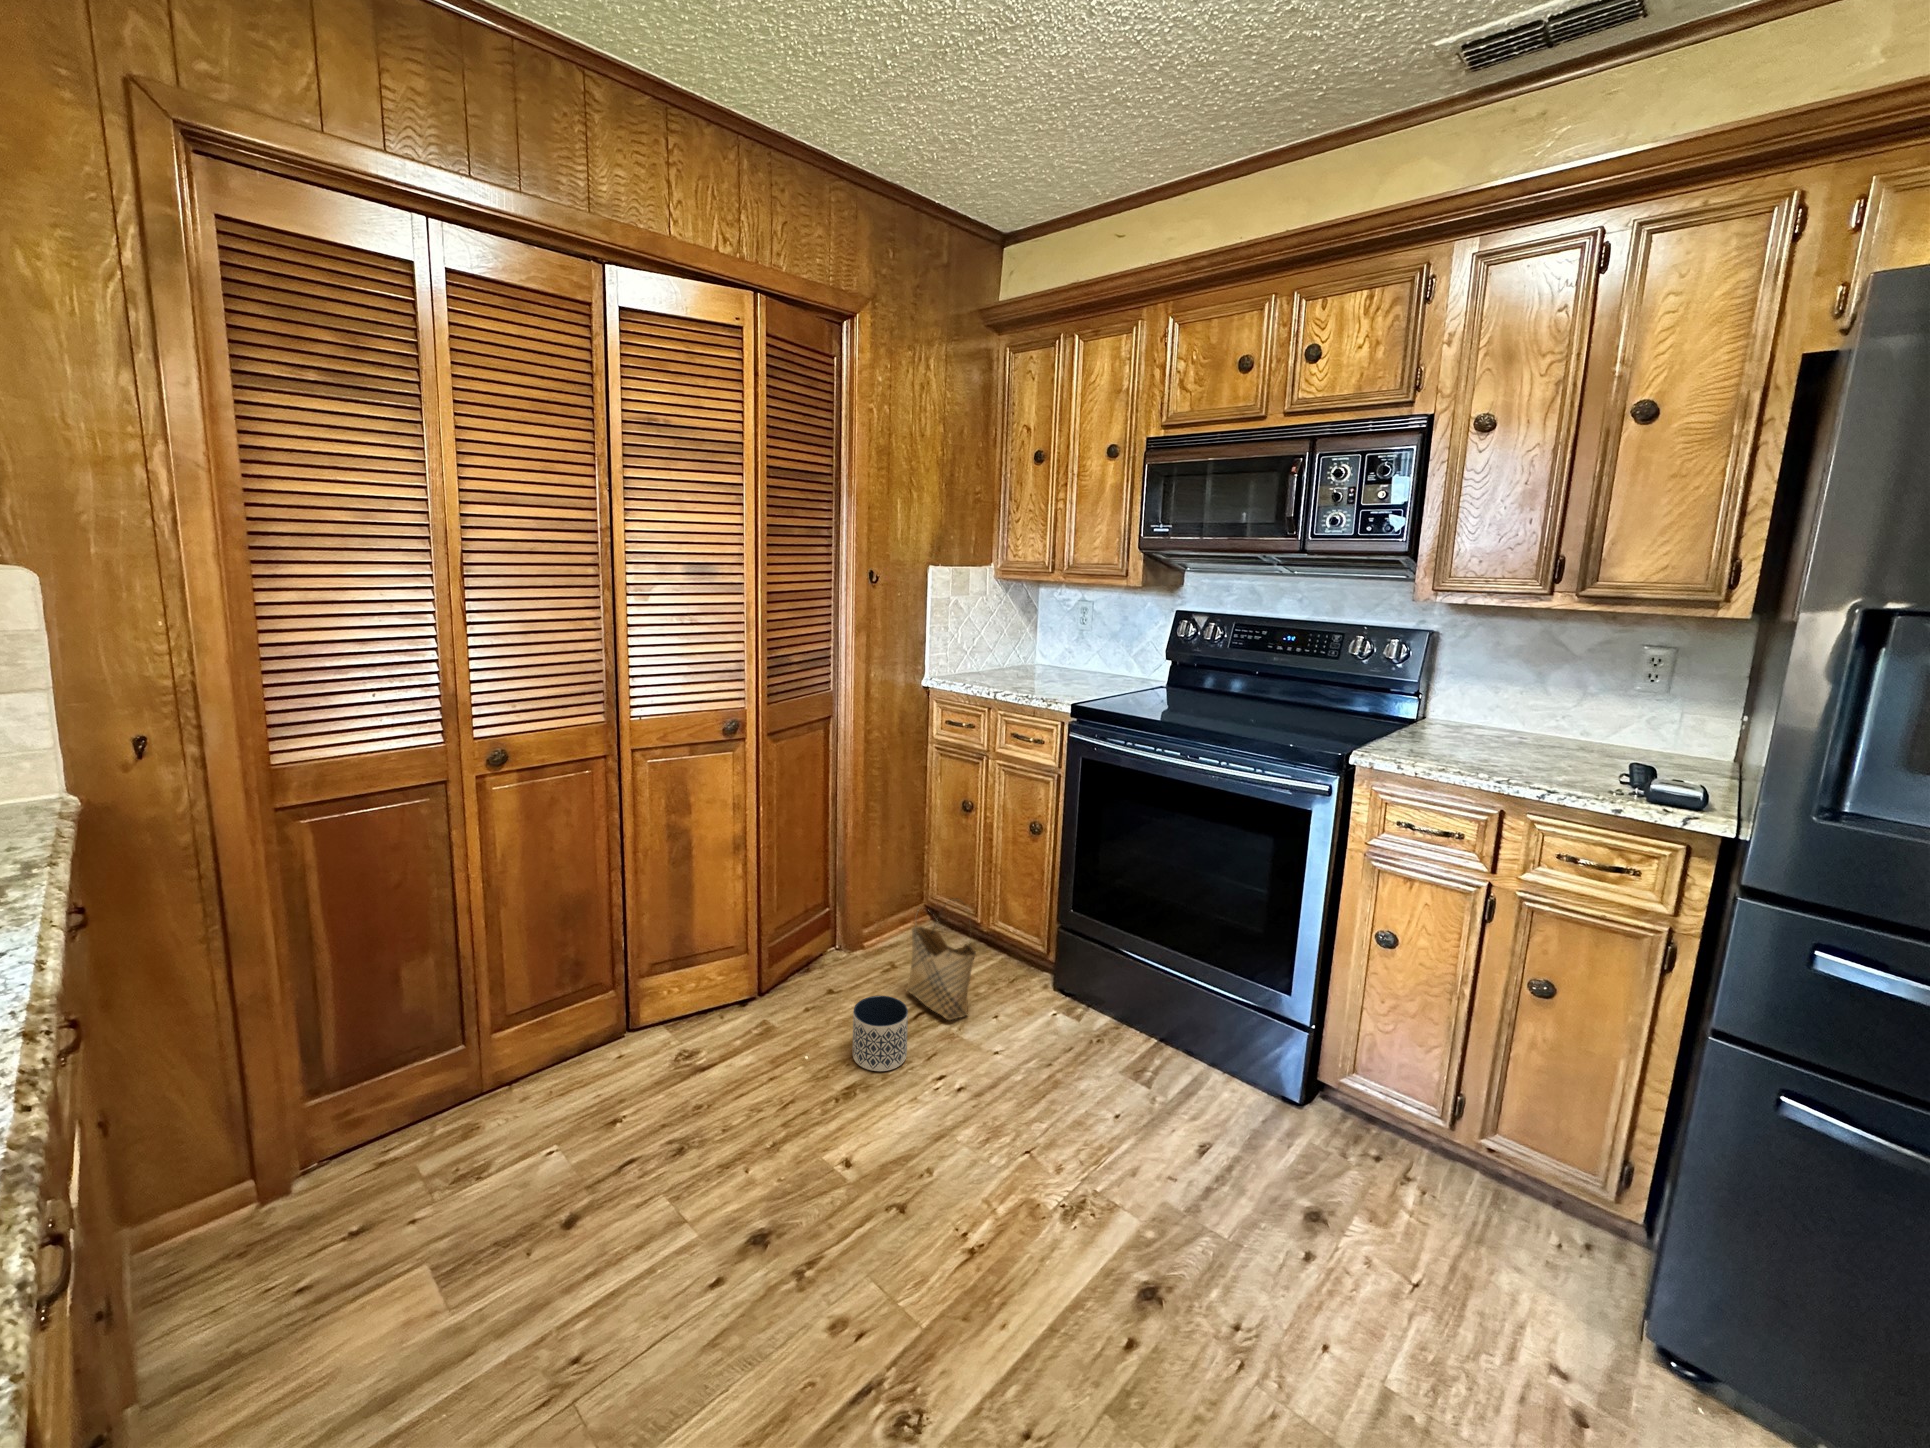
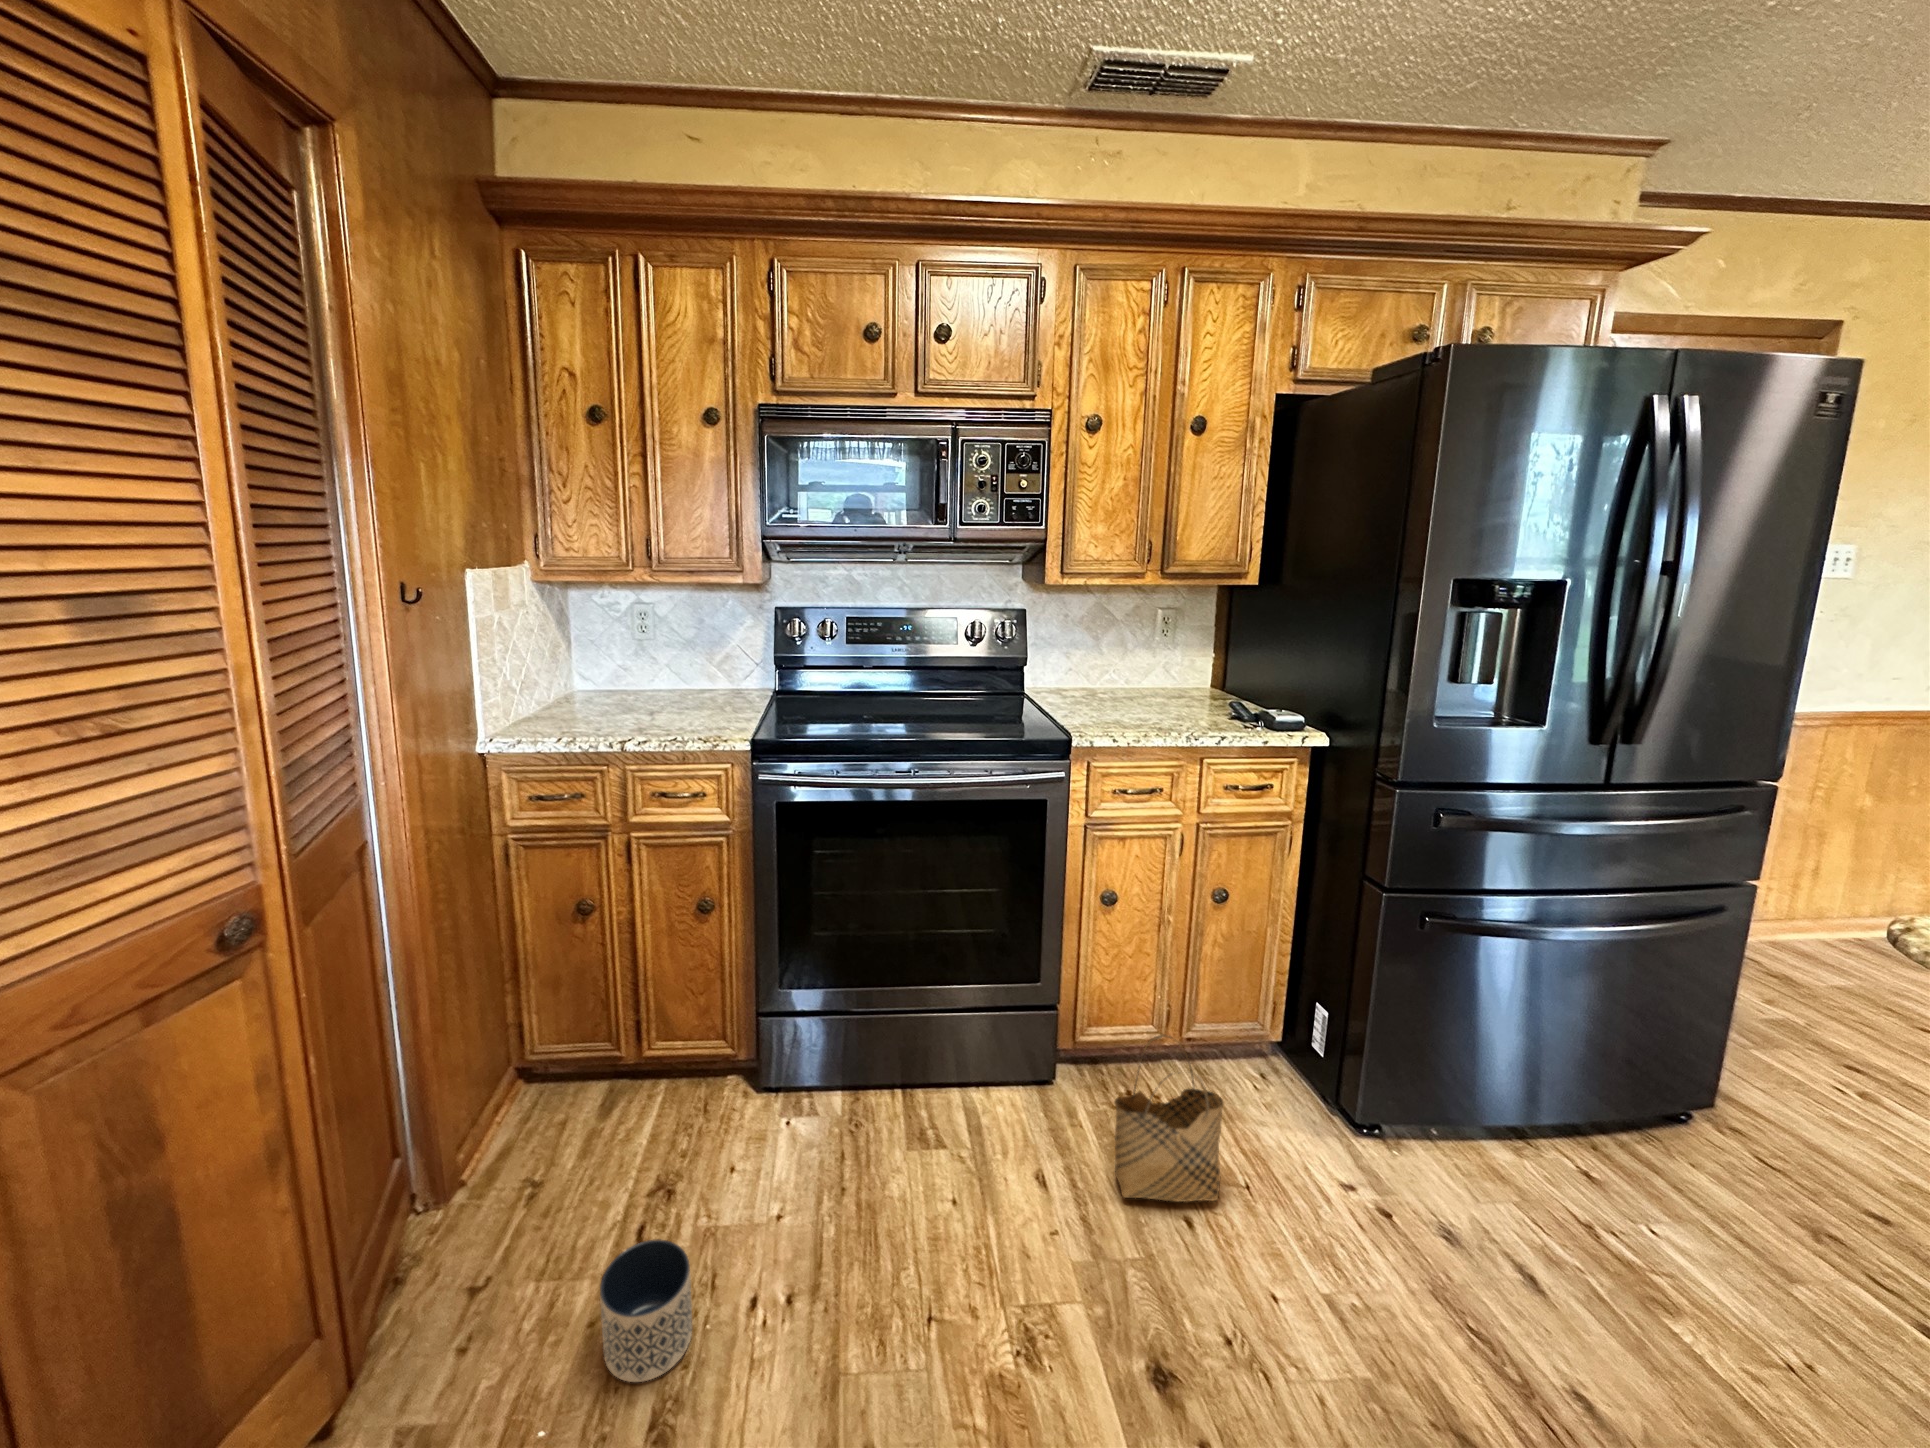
woven basket: present [906,899,976,1020] -> present [1114,1034,1223,1202]

